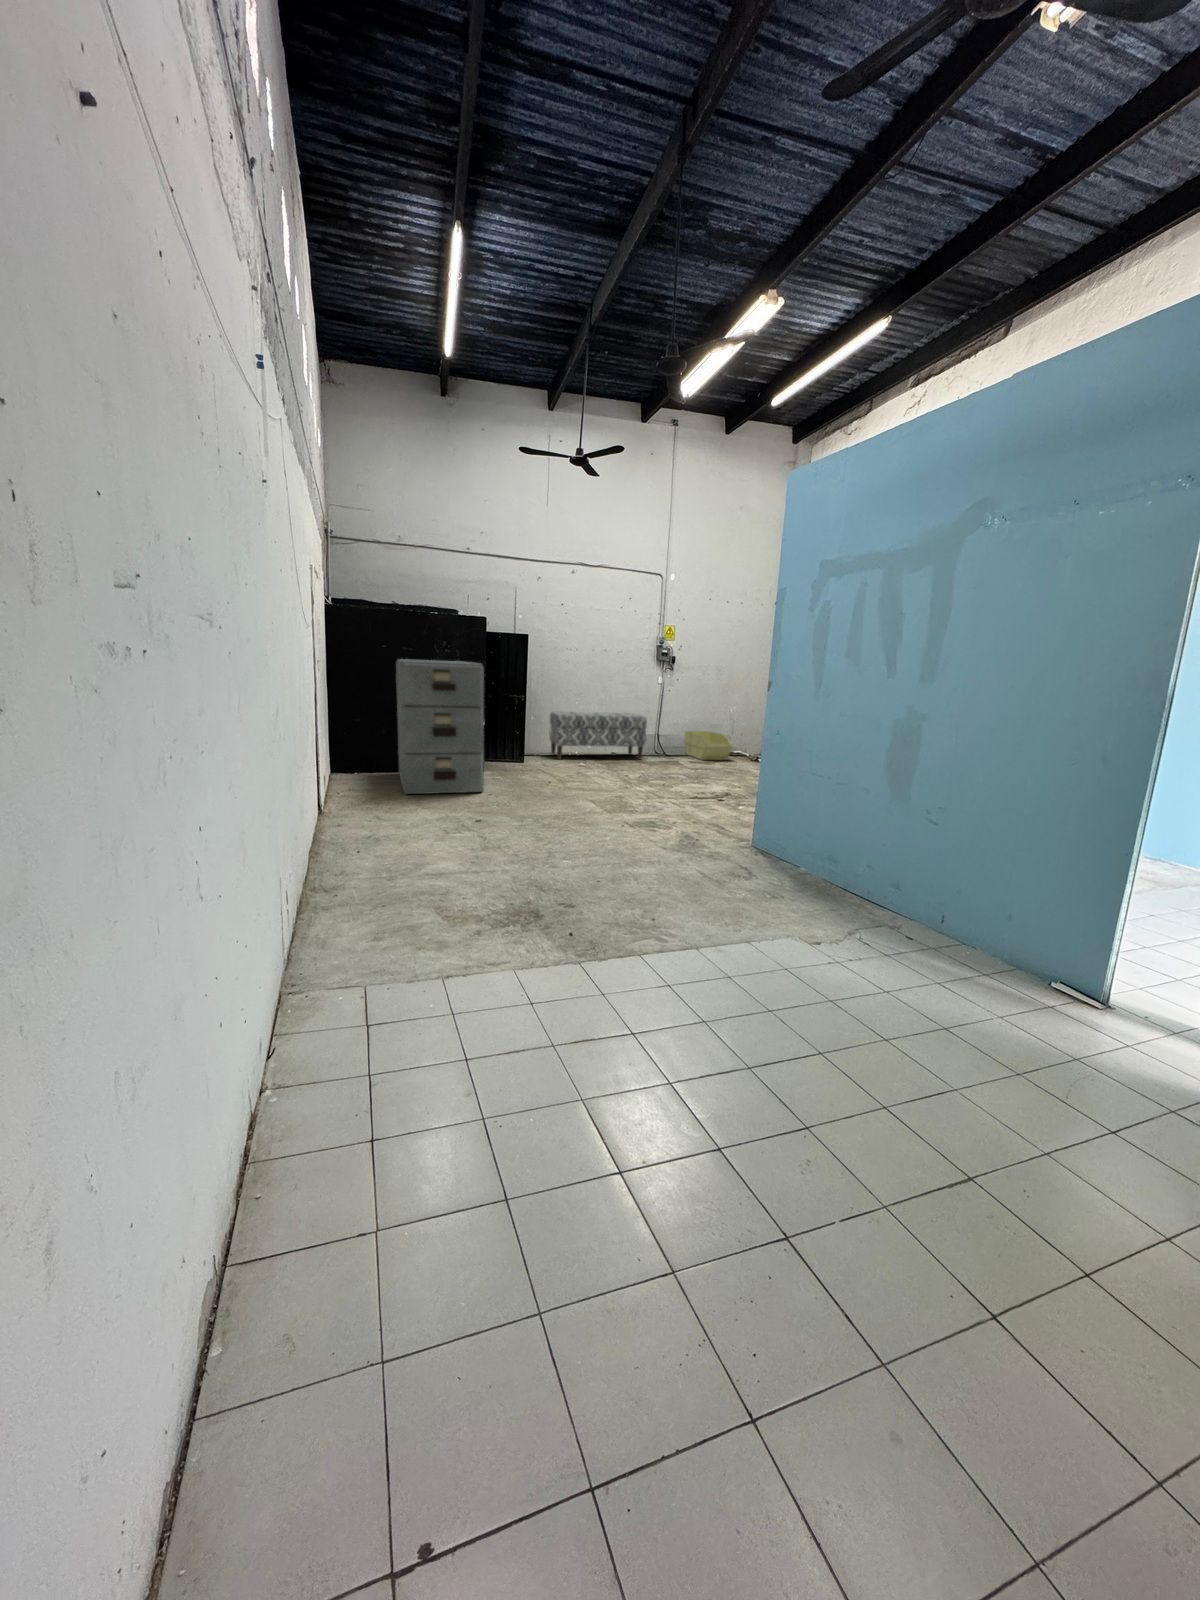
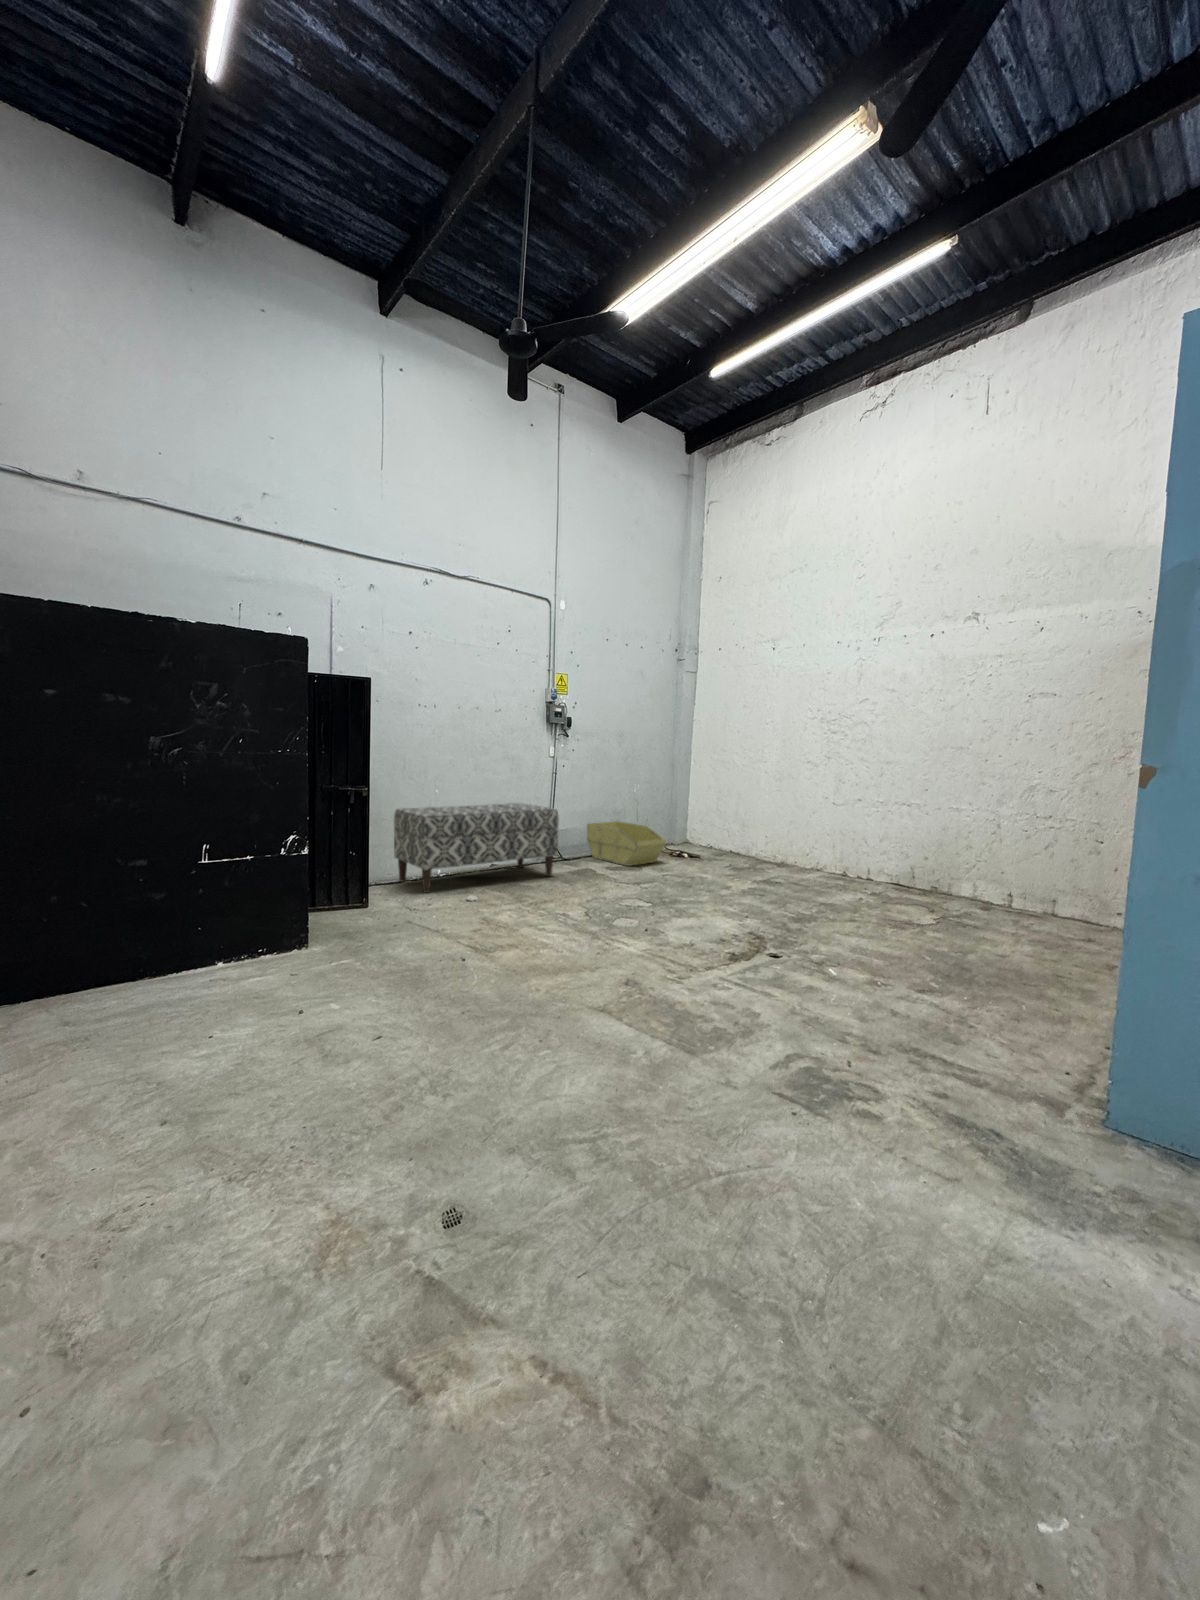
filing cabinet: present [396,659,484,794] -> none [85,709,373,1100]

